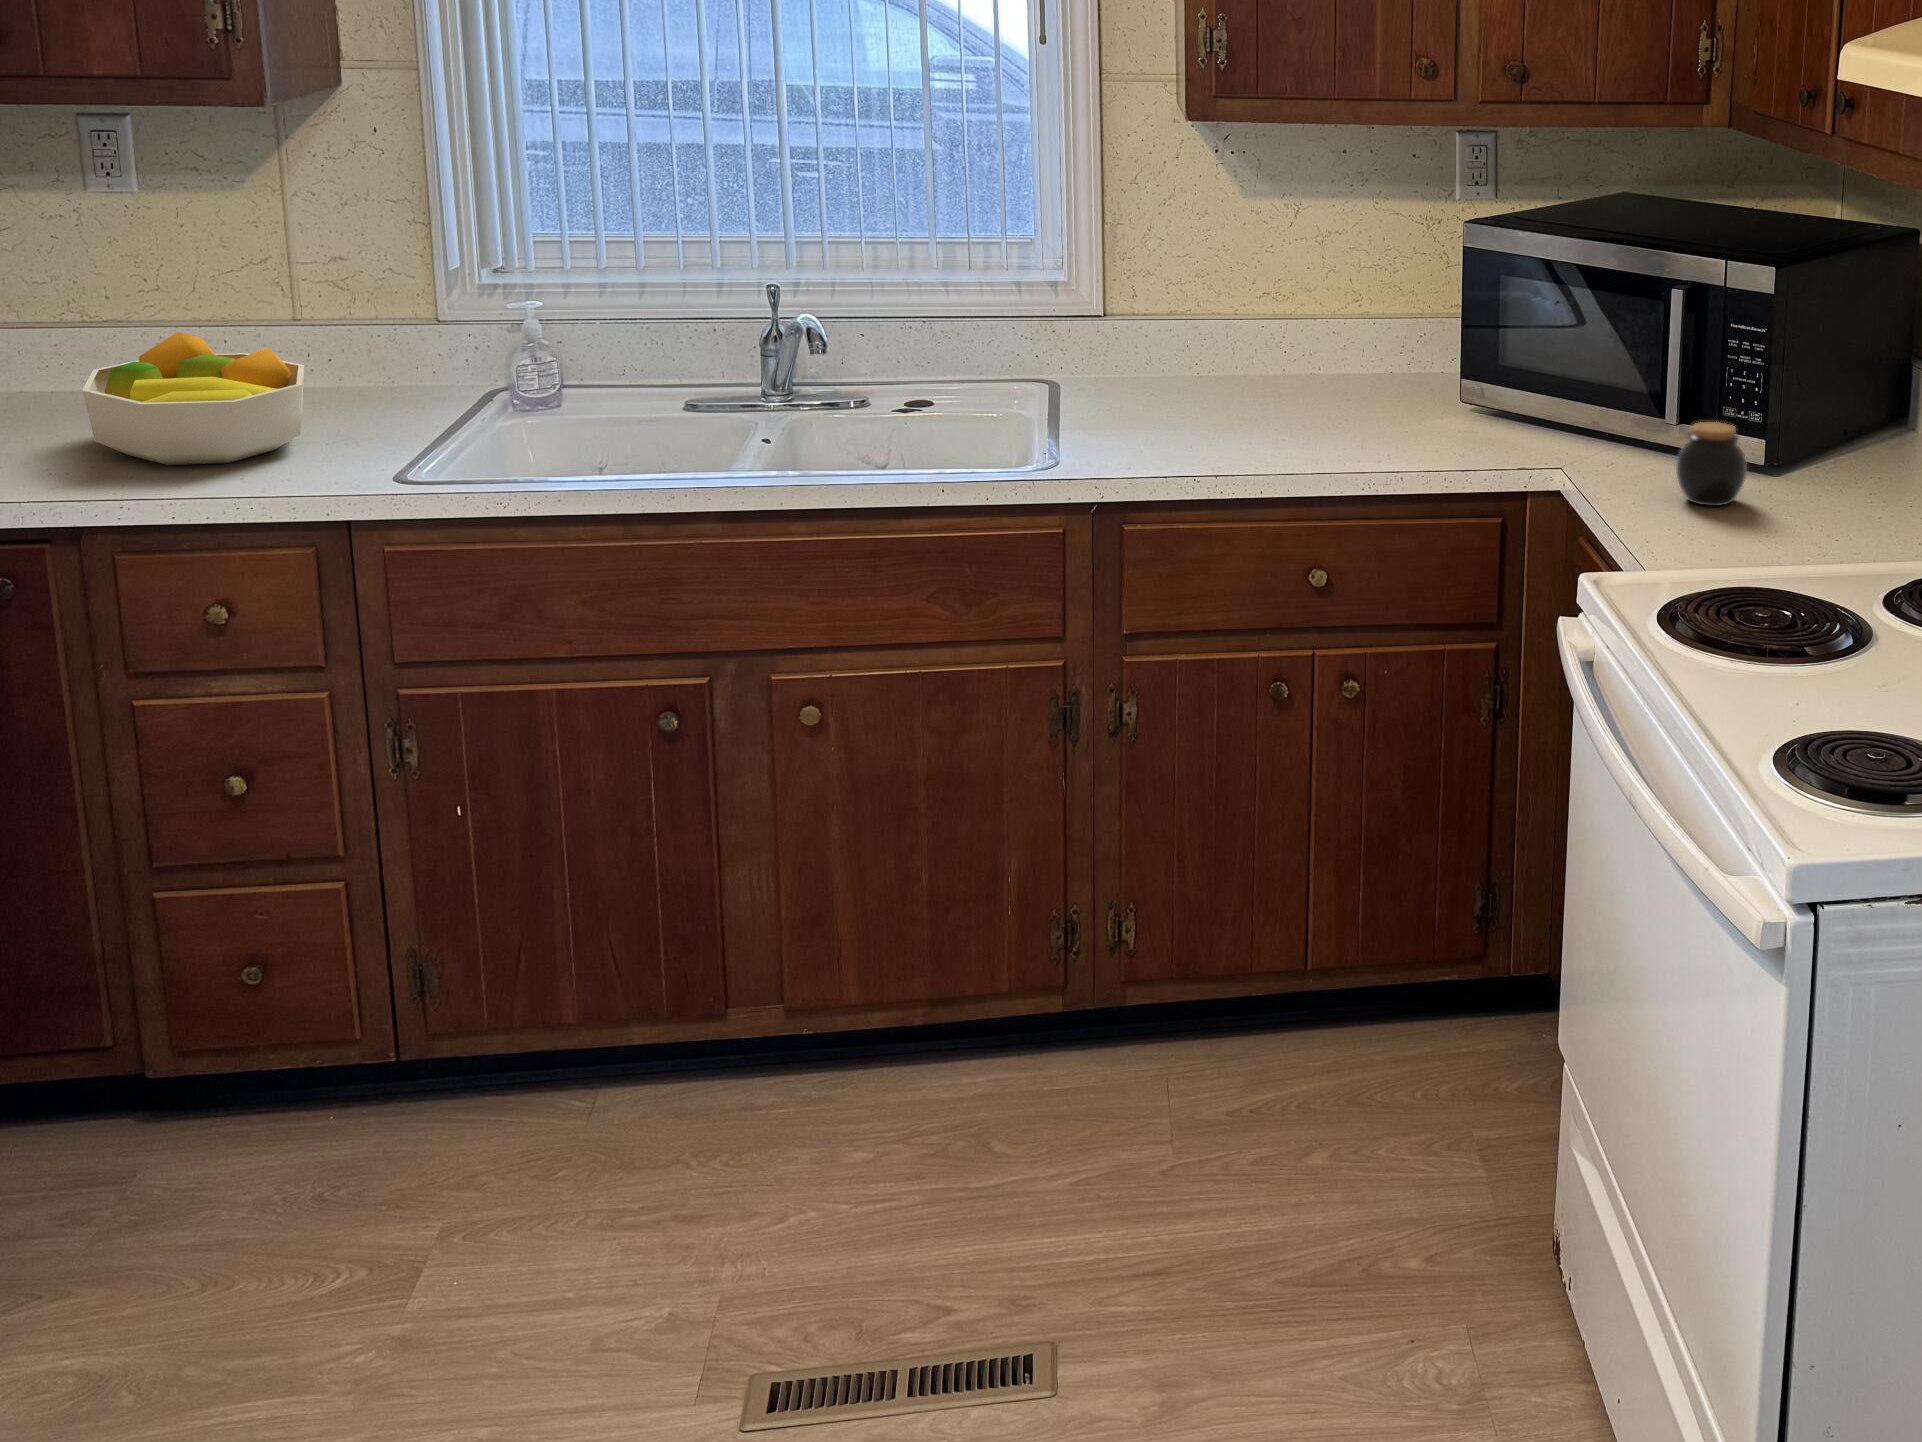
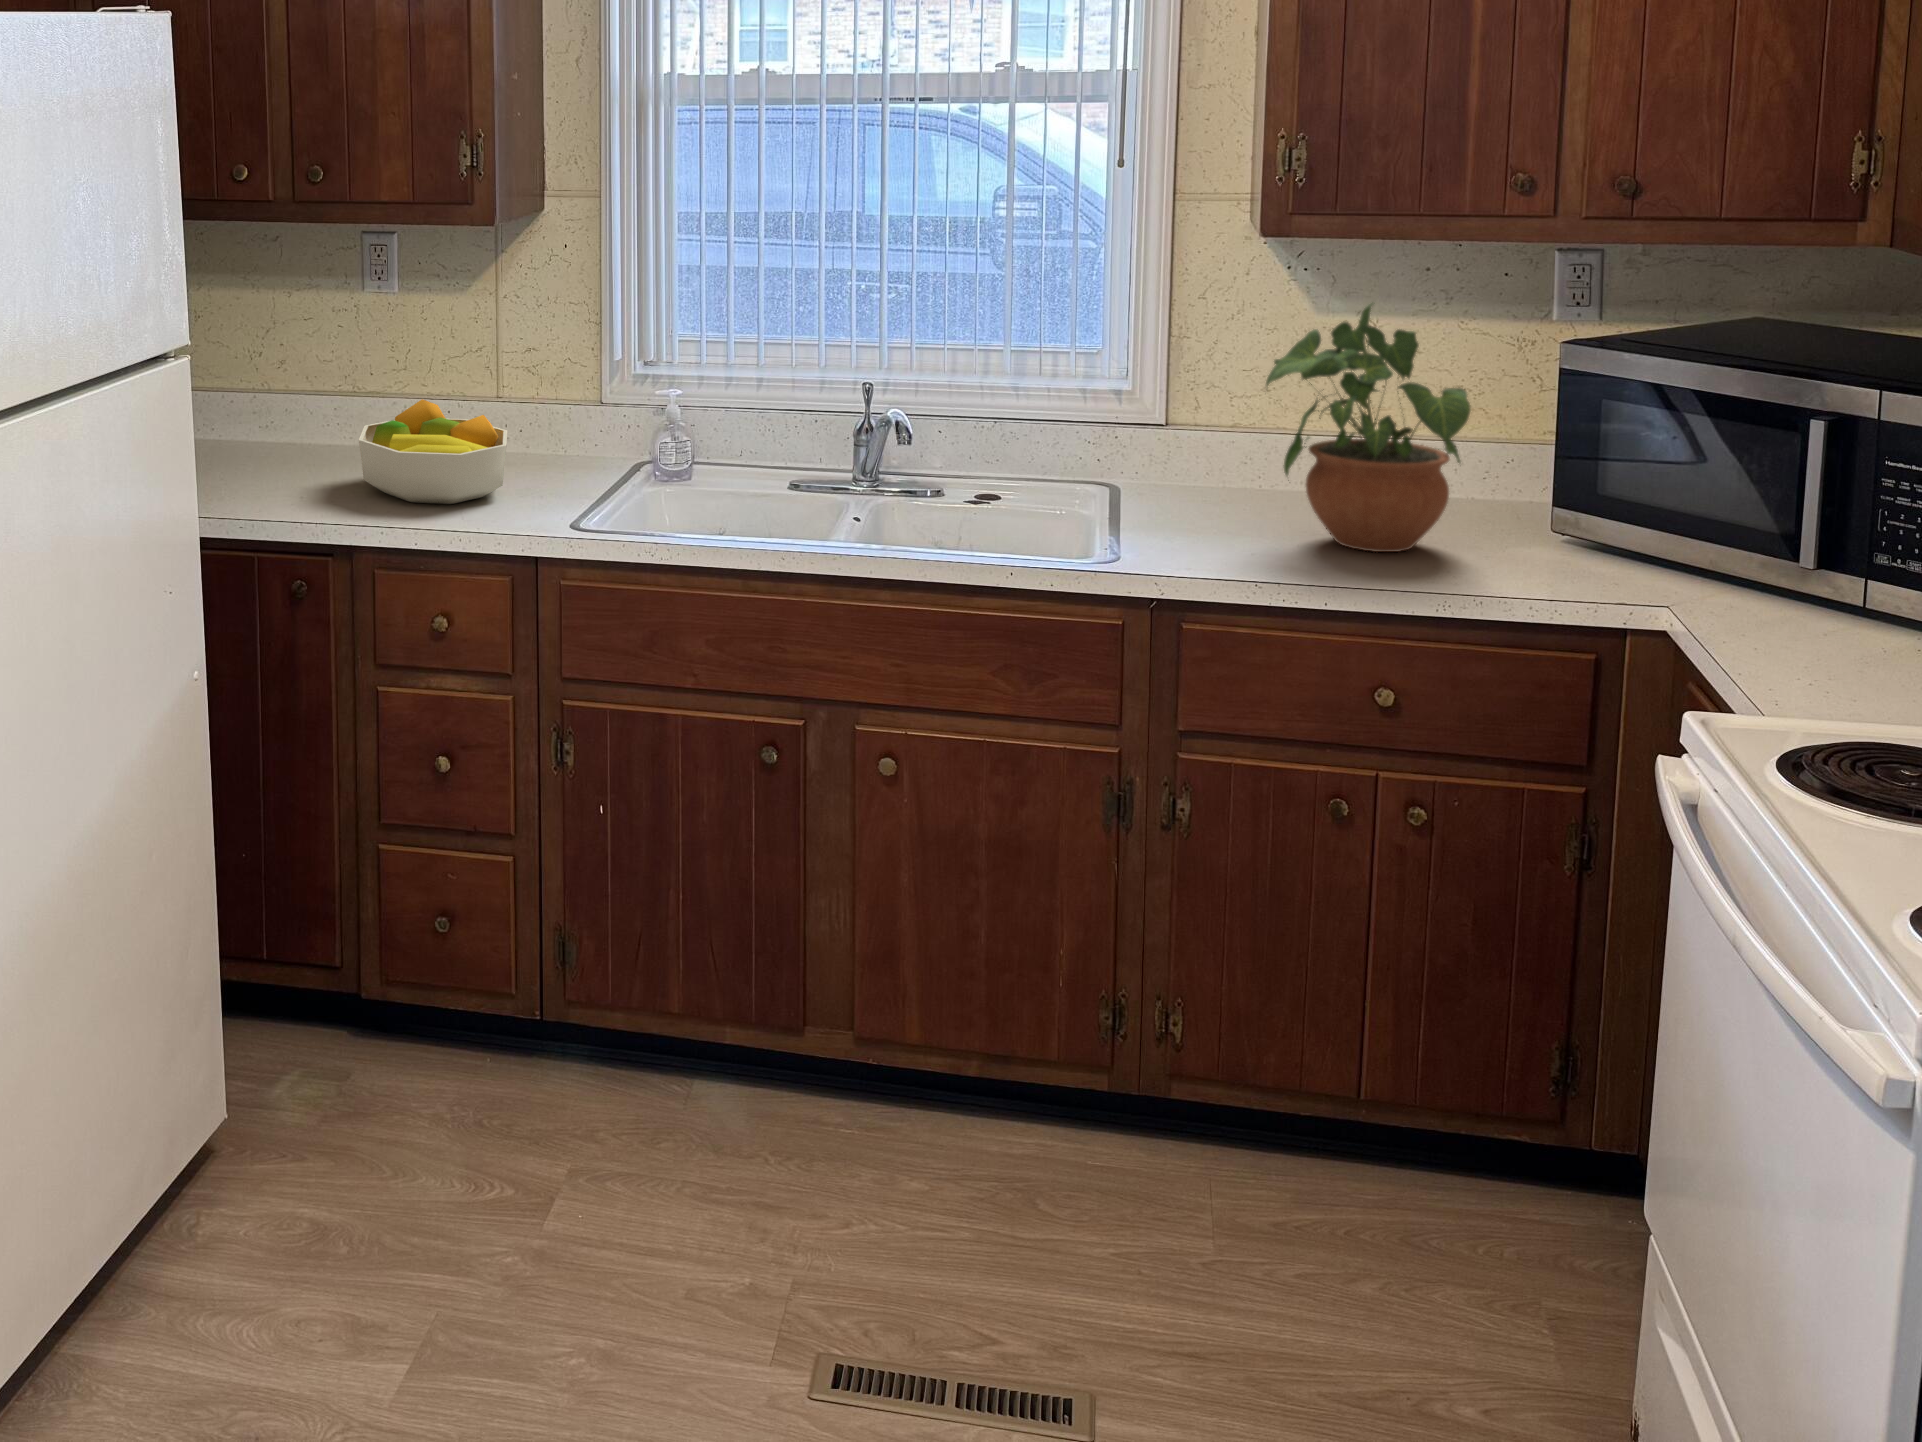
potted plant: none [1193,184,1388,435] -> present [1266,304,1471,552]
jar: present [1676,422,1747,506] -> none [1808,566,1899,659]

